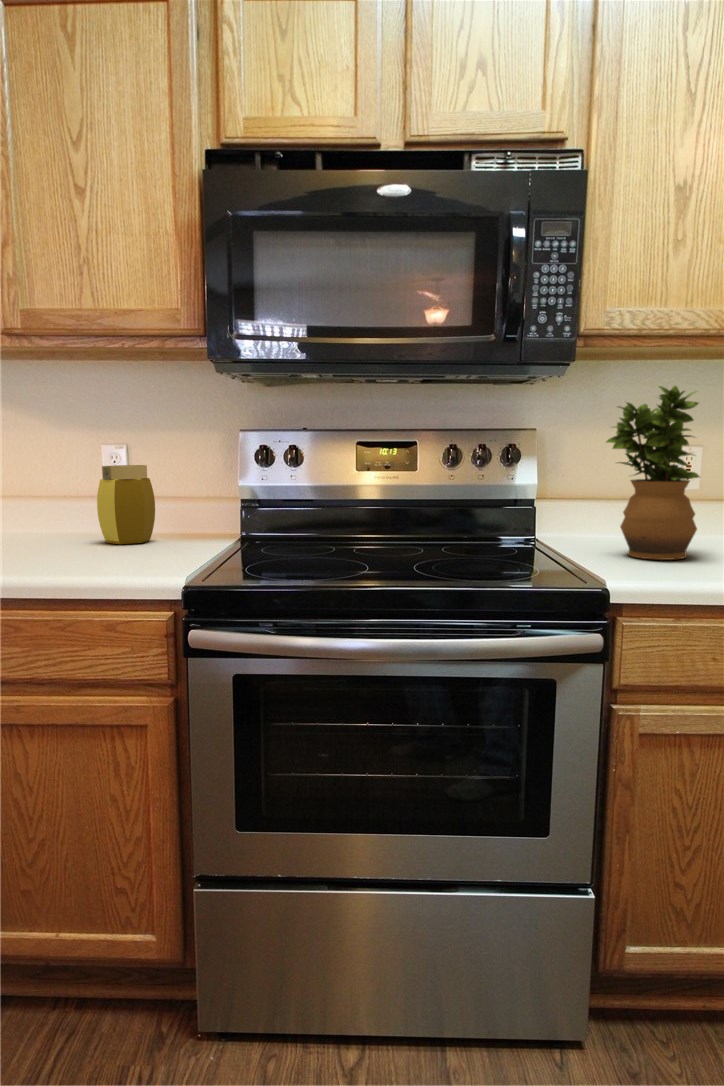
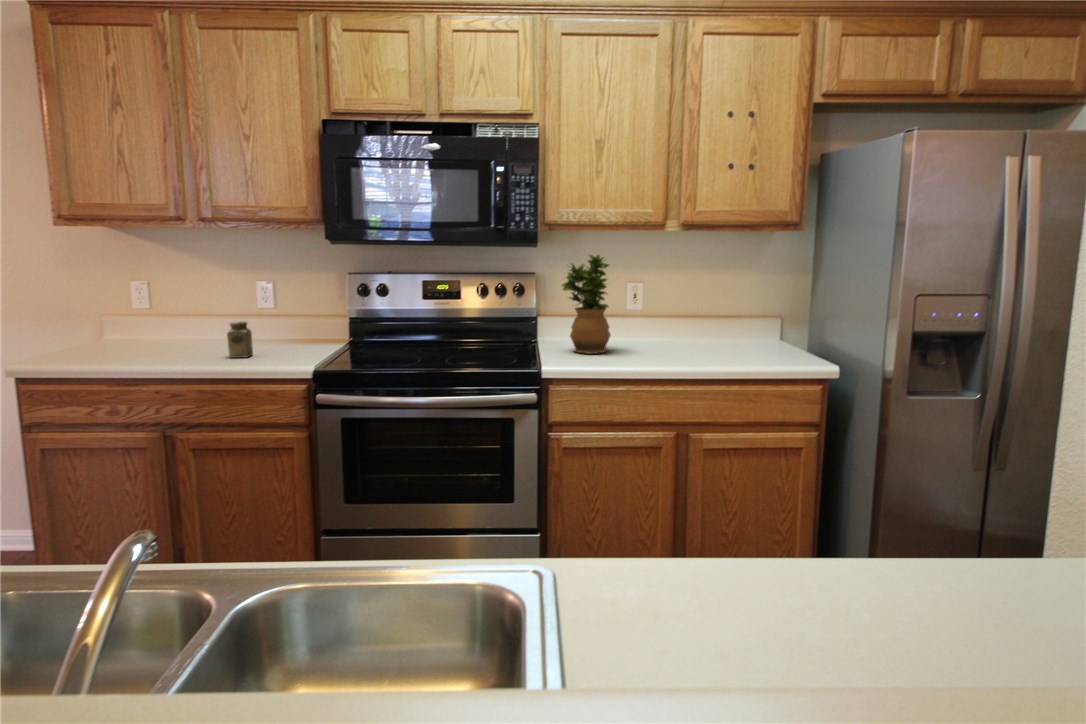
jar: present [97,465,155,544] -> none [257,295,294,346]
salt shaker: none [40,500,85,563] -> present [227,321,253,358]

